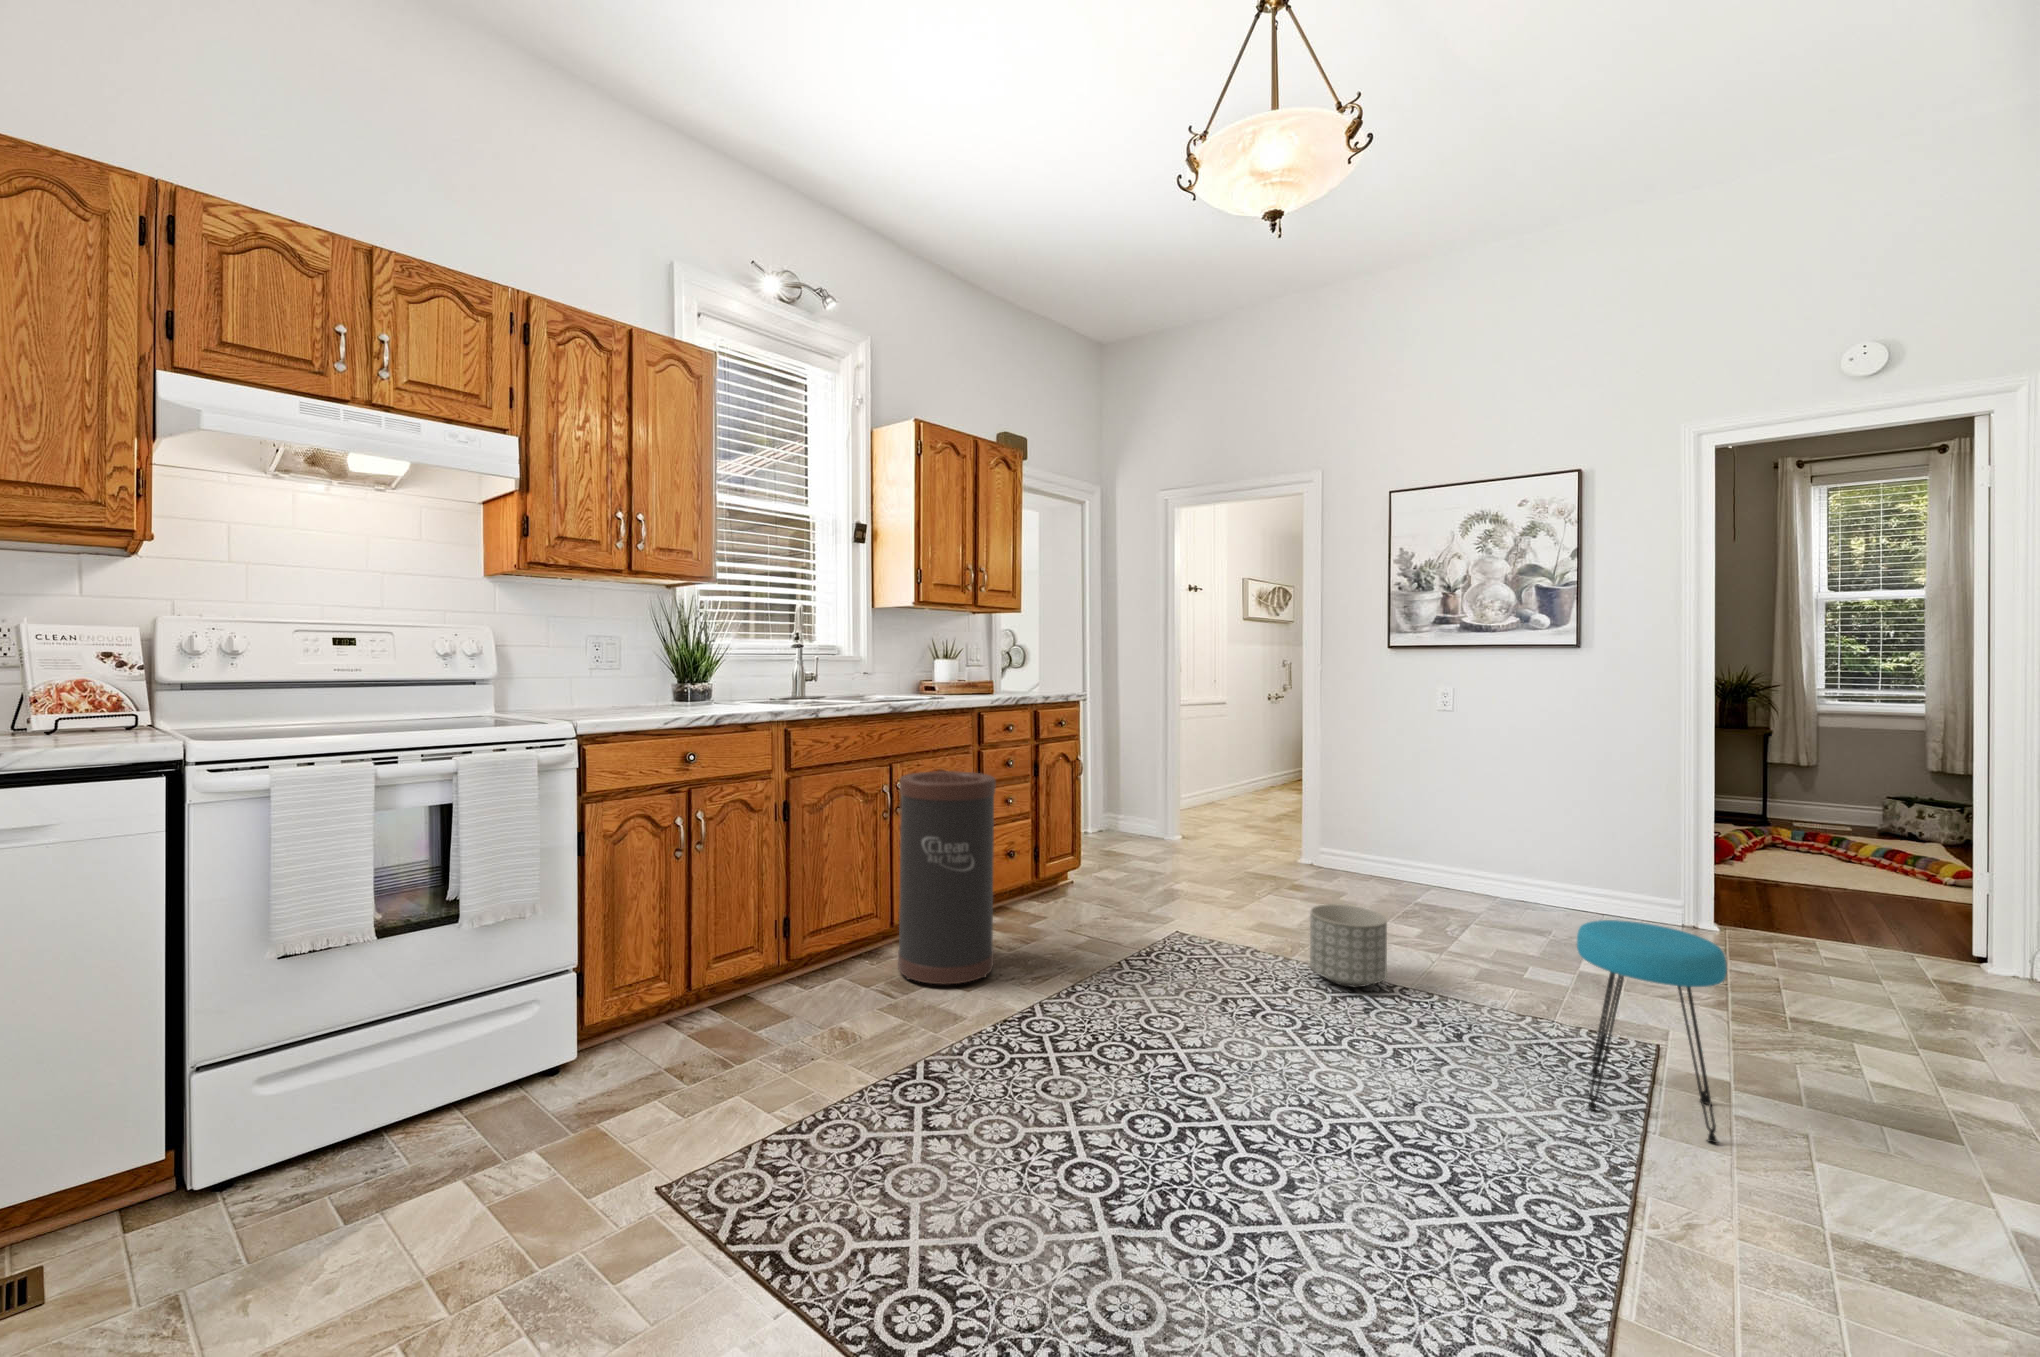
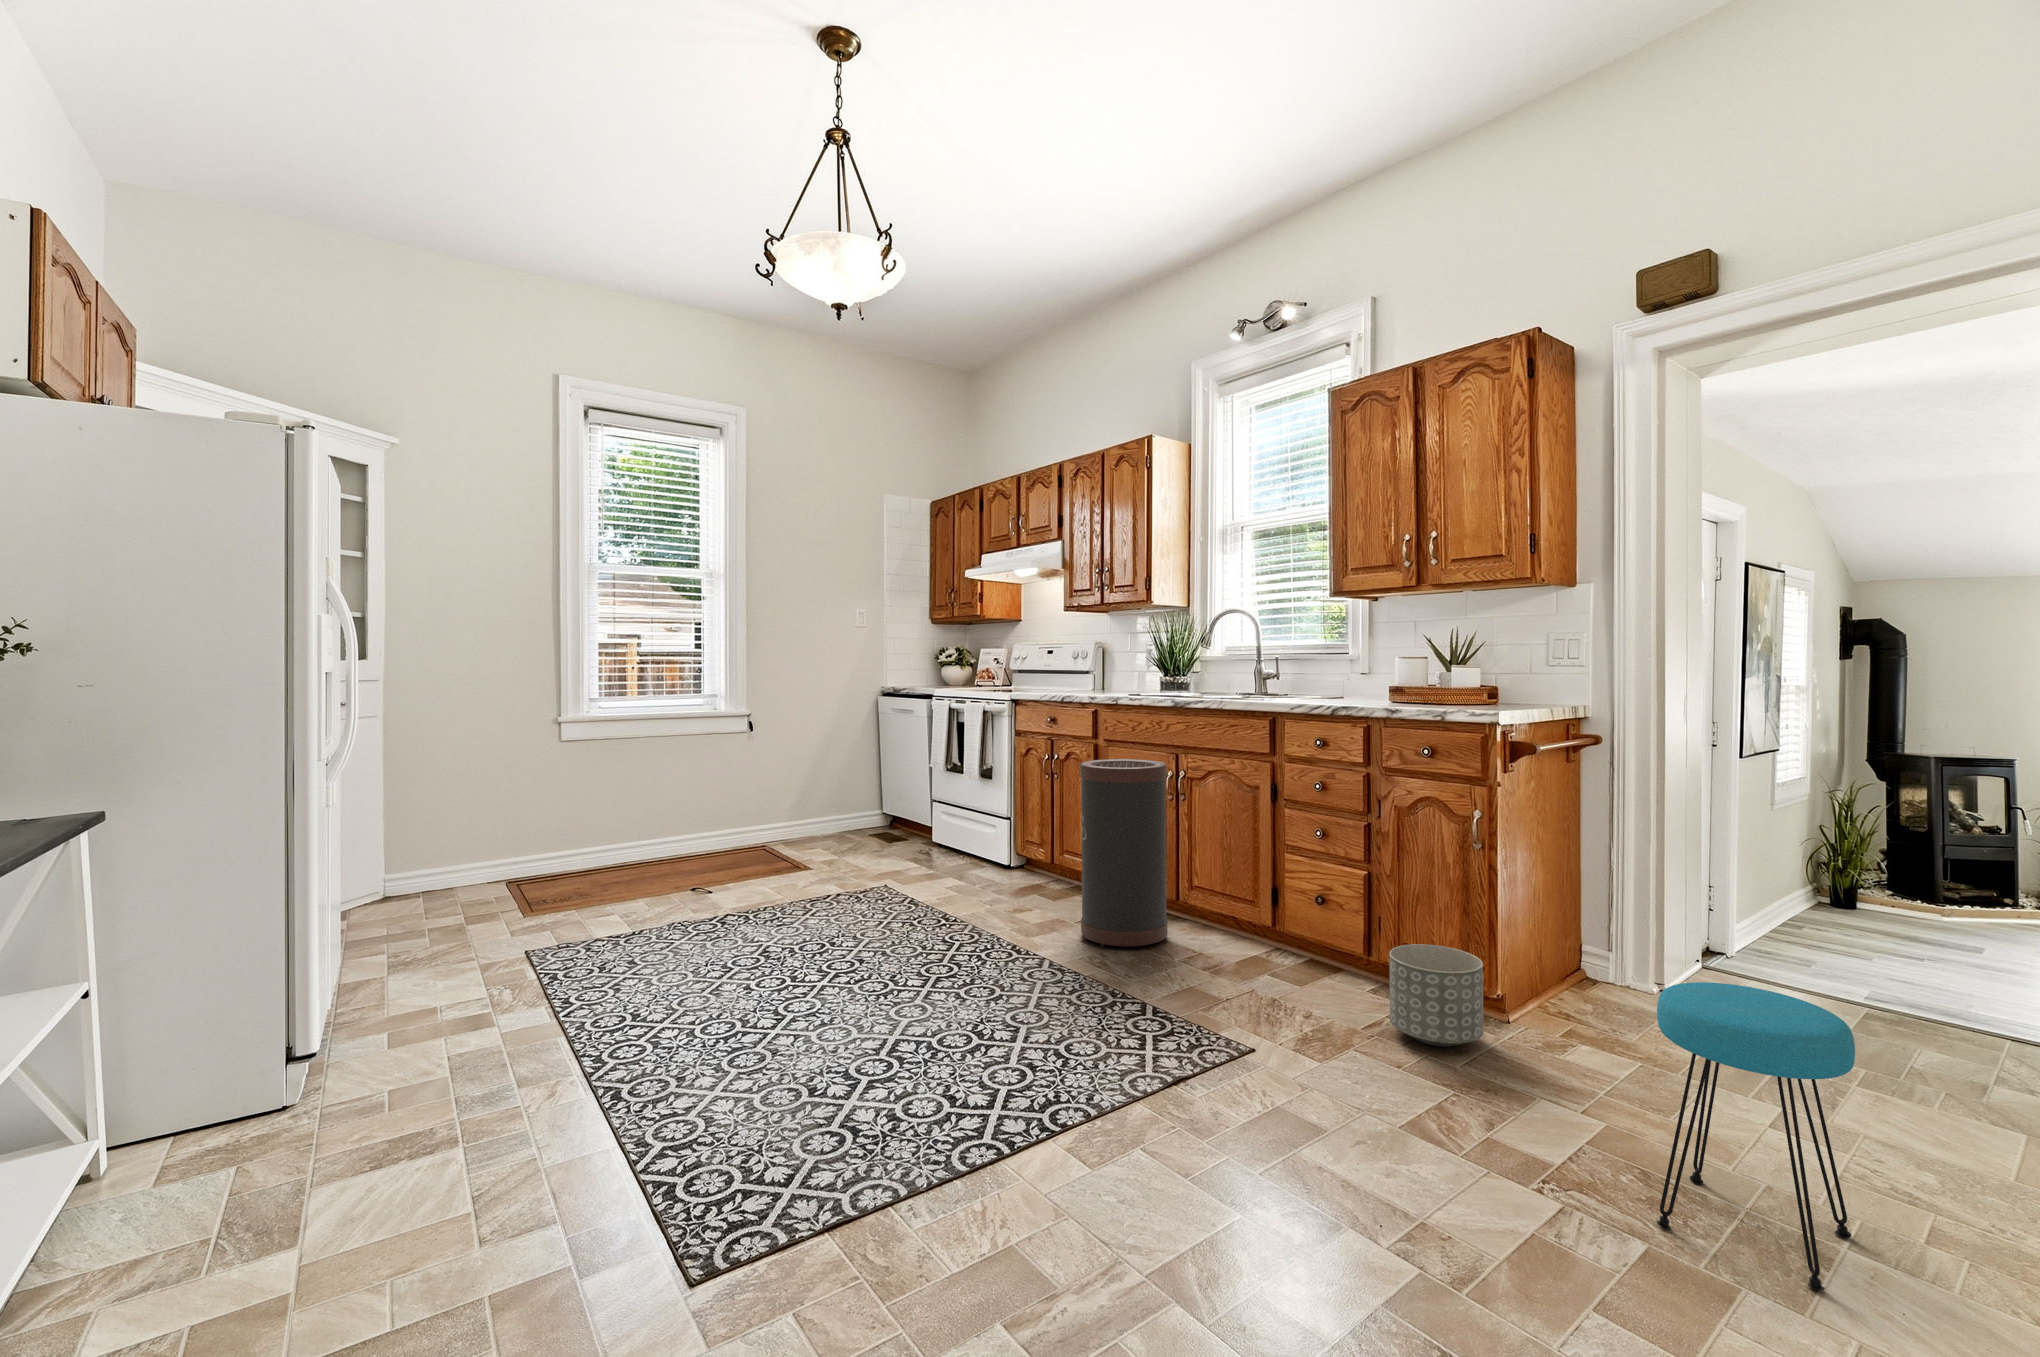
planter: present [1310,904,1387,987] -> present [1389,944,1483,1047]
stool: present [1577,920,1727,1143] -> present [1657,982,1855,1290]

